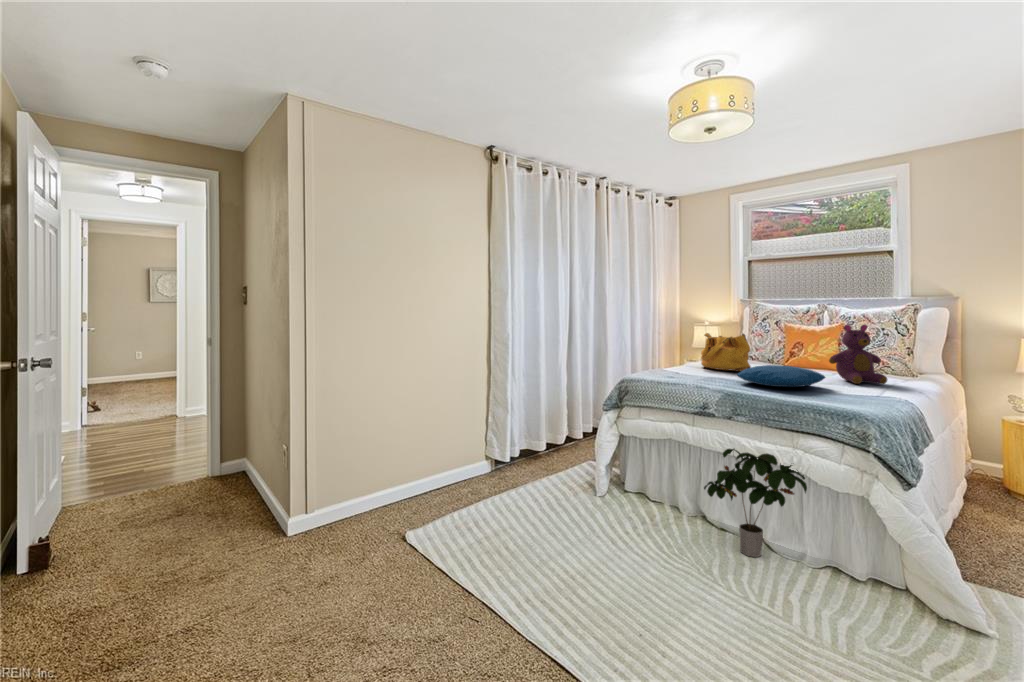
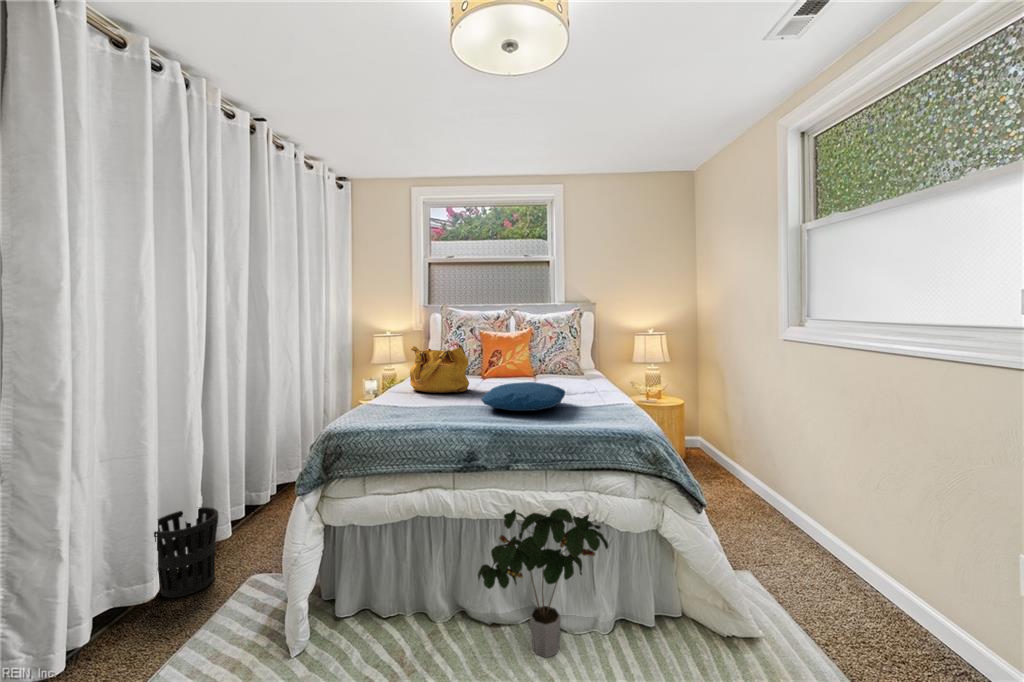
teddy bear: present [829,325,887,384] -> none [546,330,595,392]
wastebasket: none [542,418,573,463] -> present [154,507,219,598]

